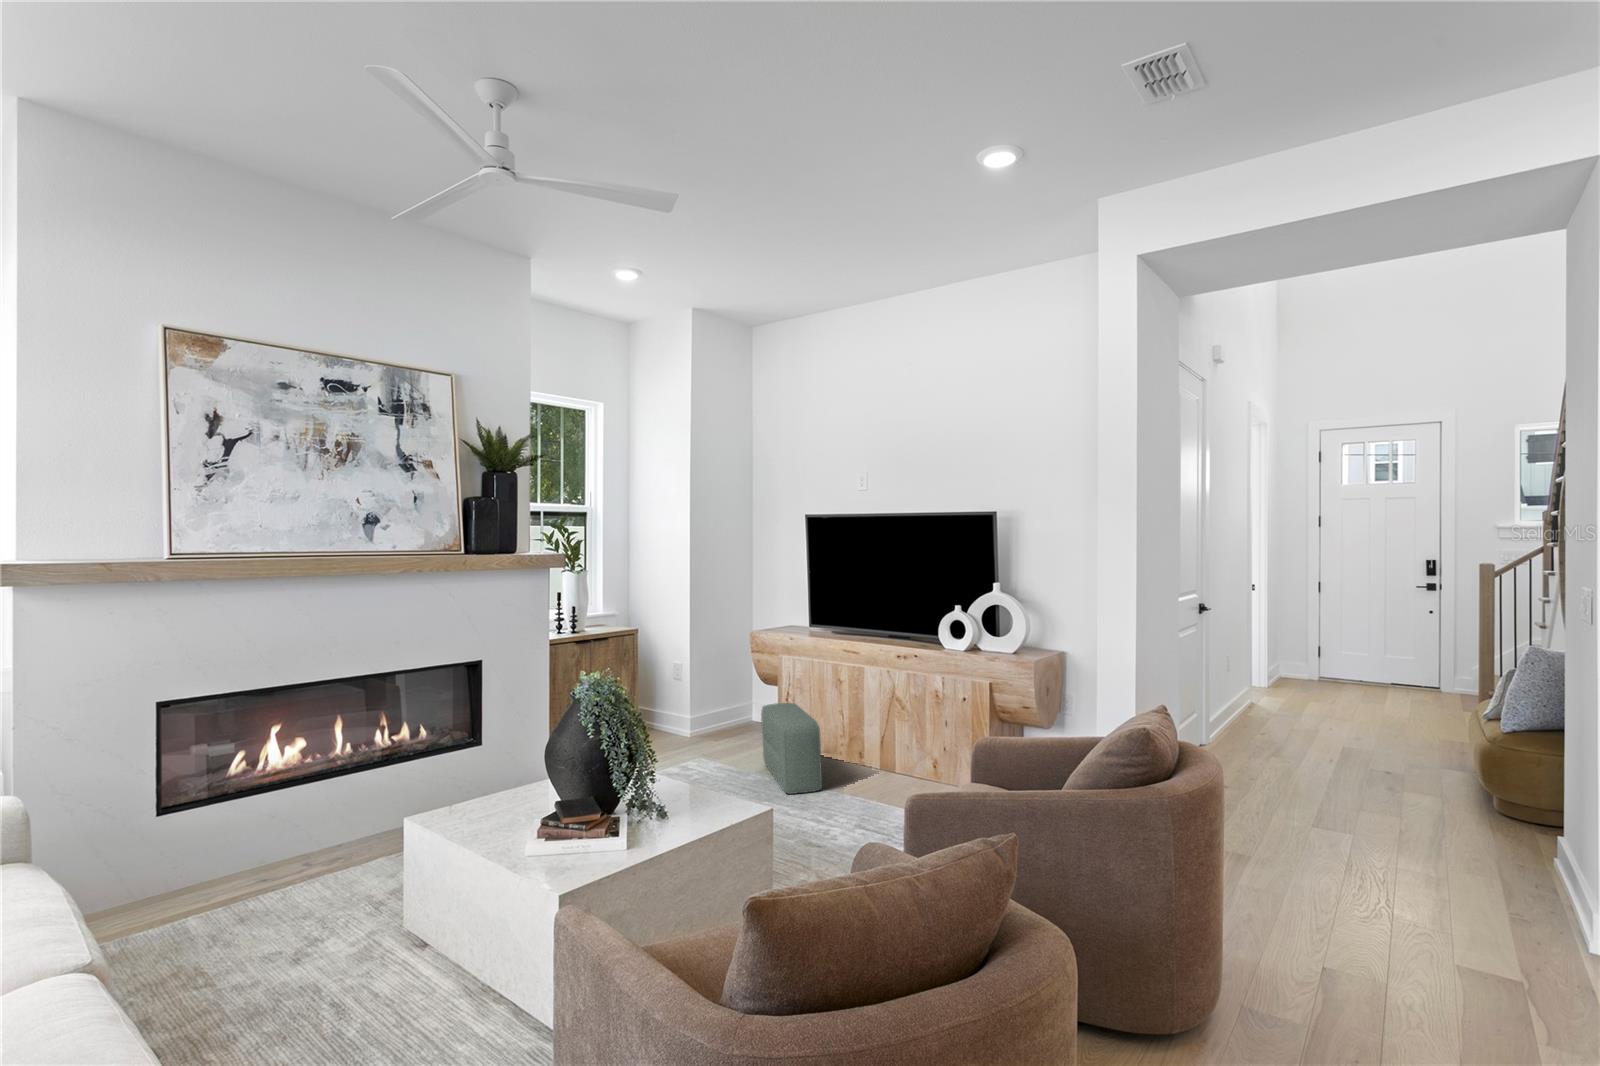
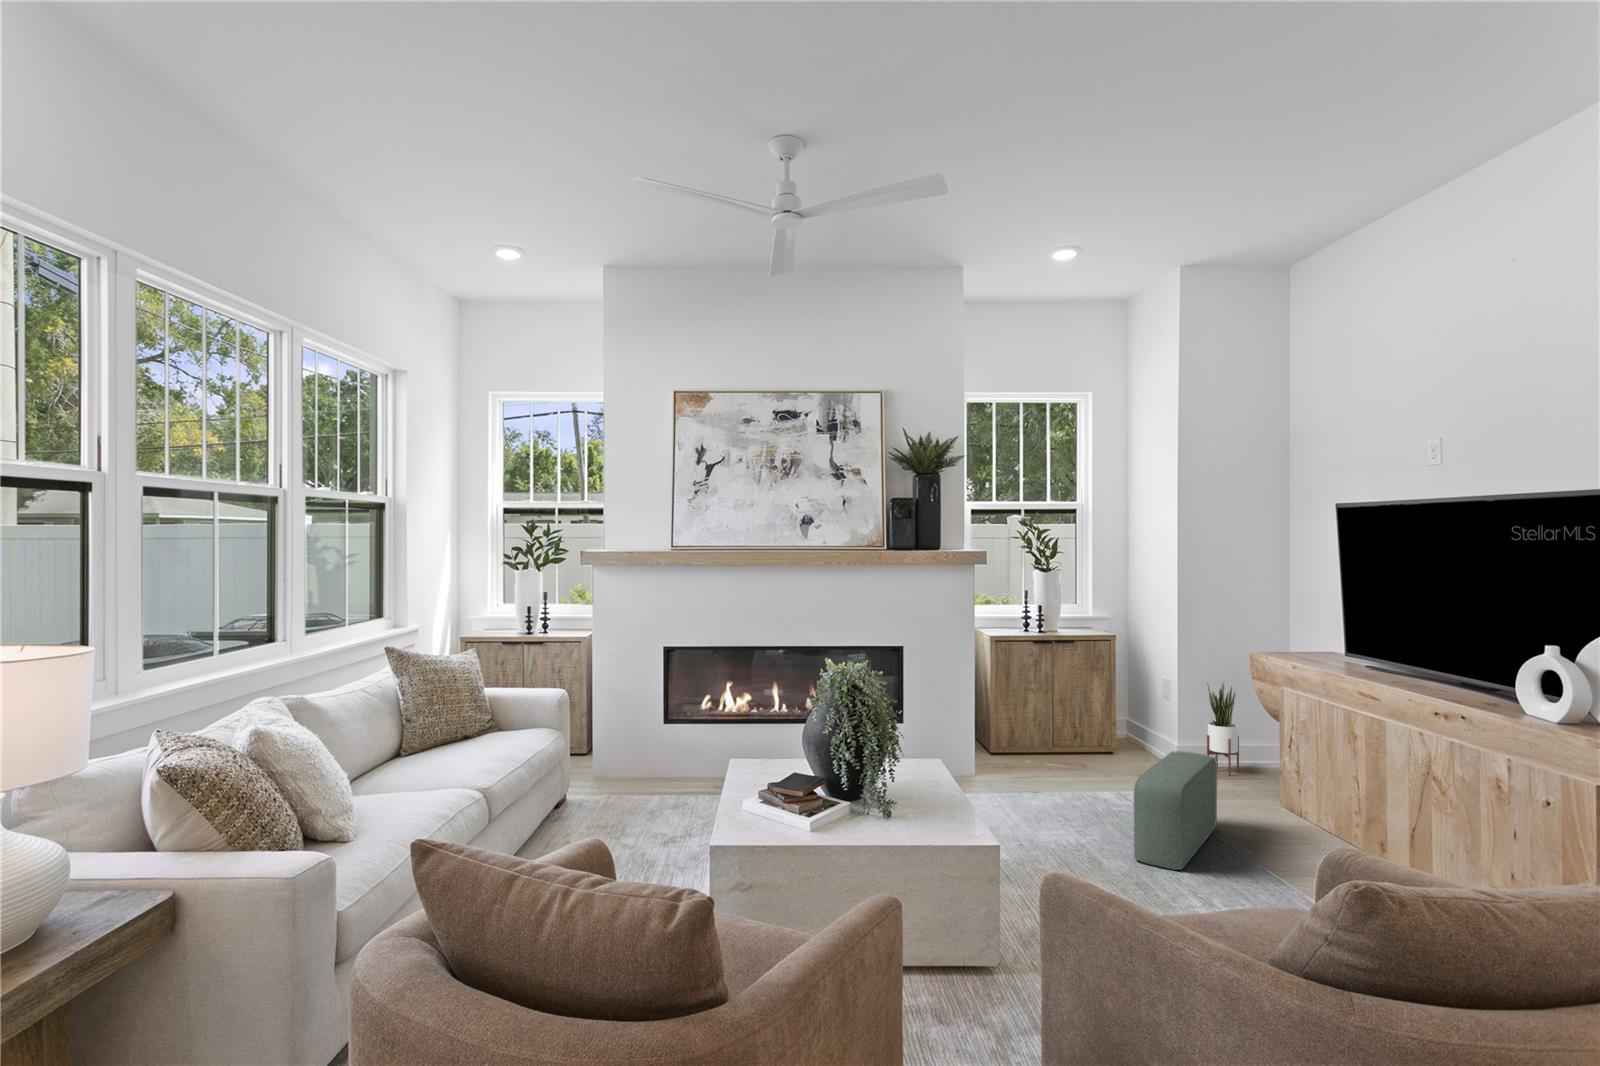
potted plant: none [727,653,749,730] -> present [1207,681,1239,776]

